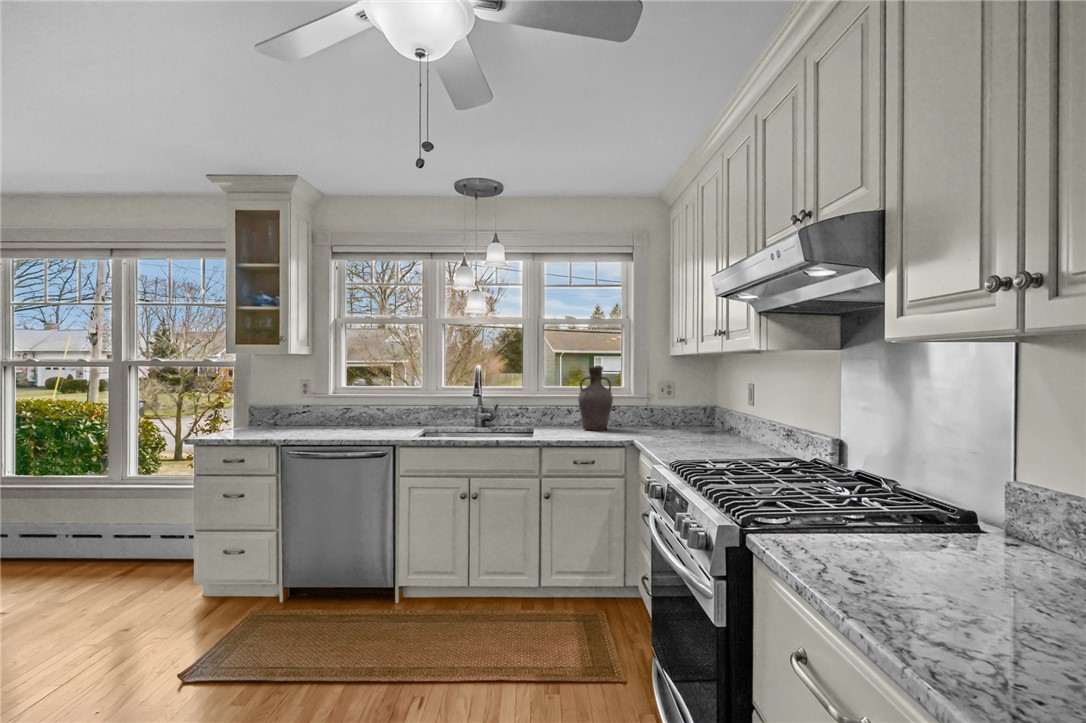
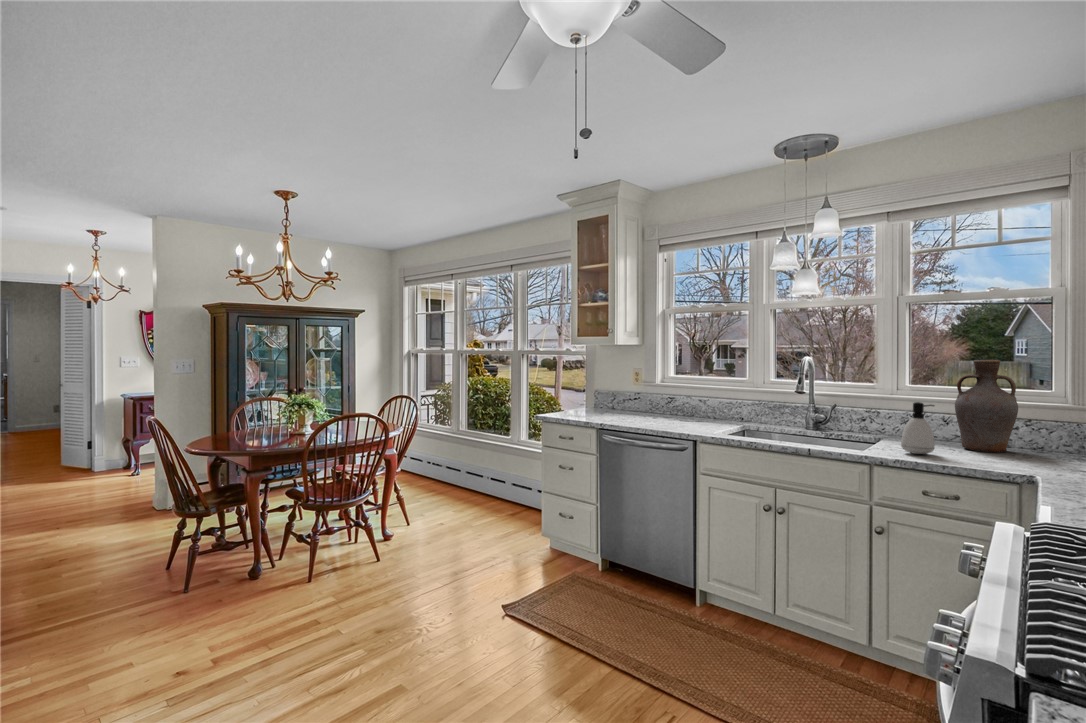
soap dispenser: none [555,397,575,436] -> present [901,402,935,454]

